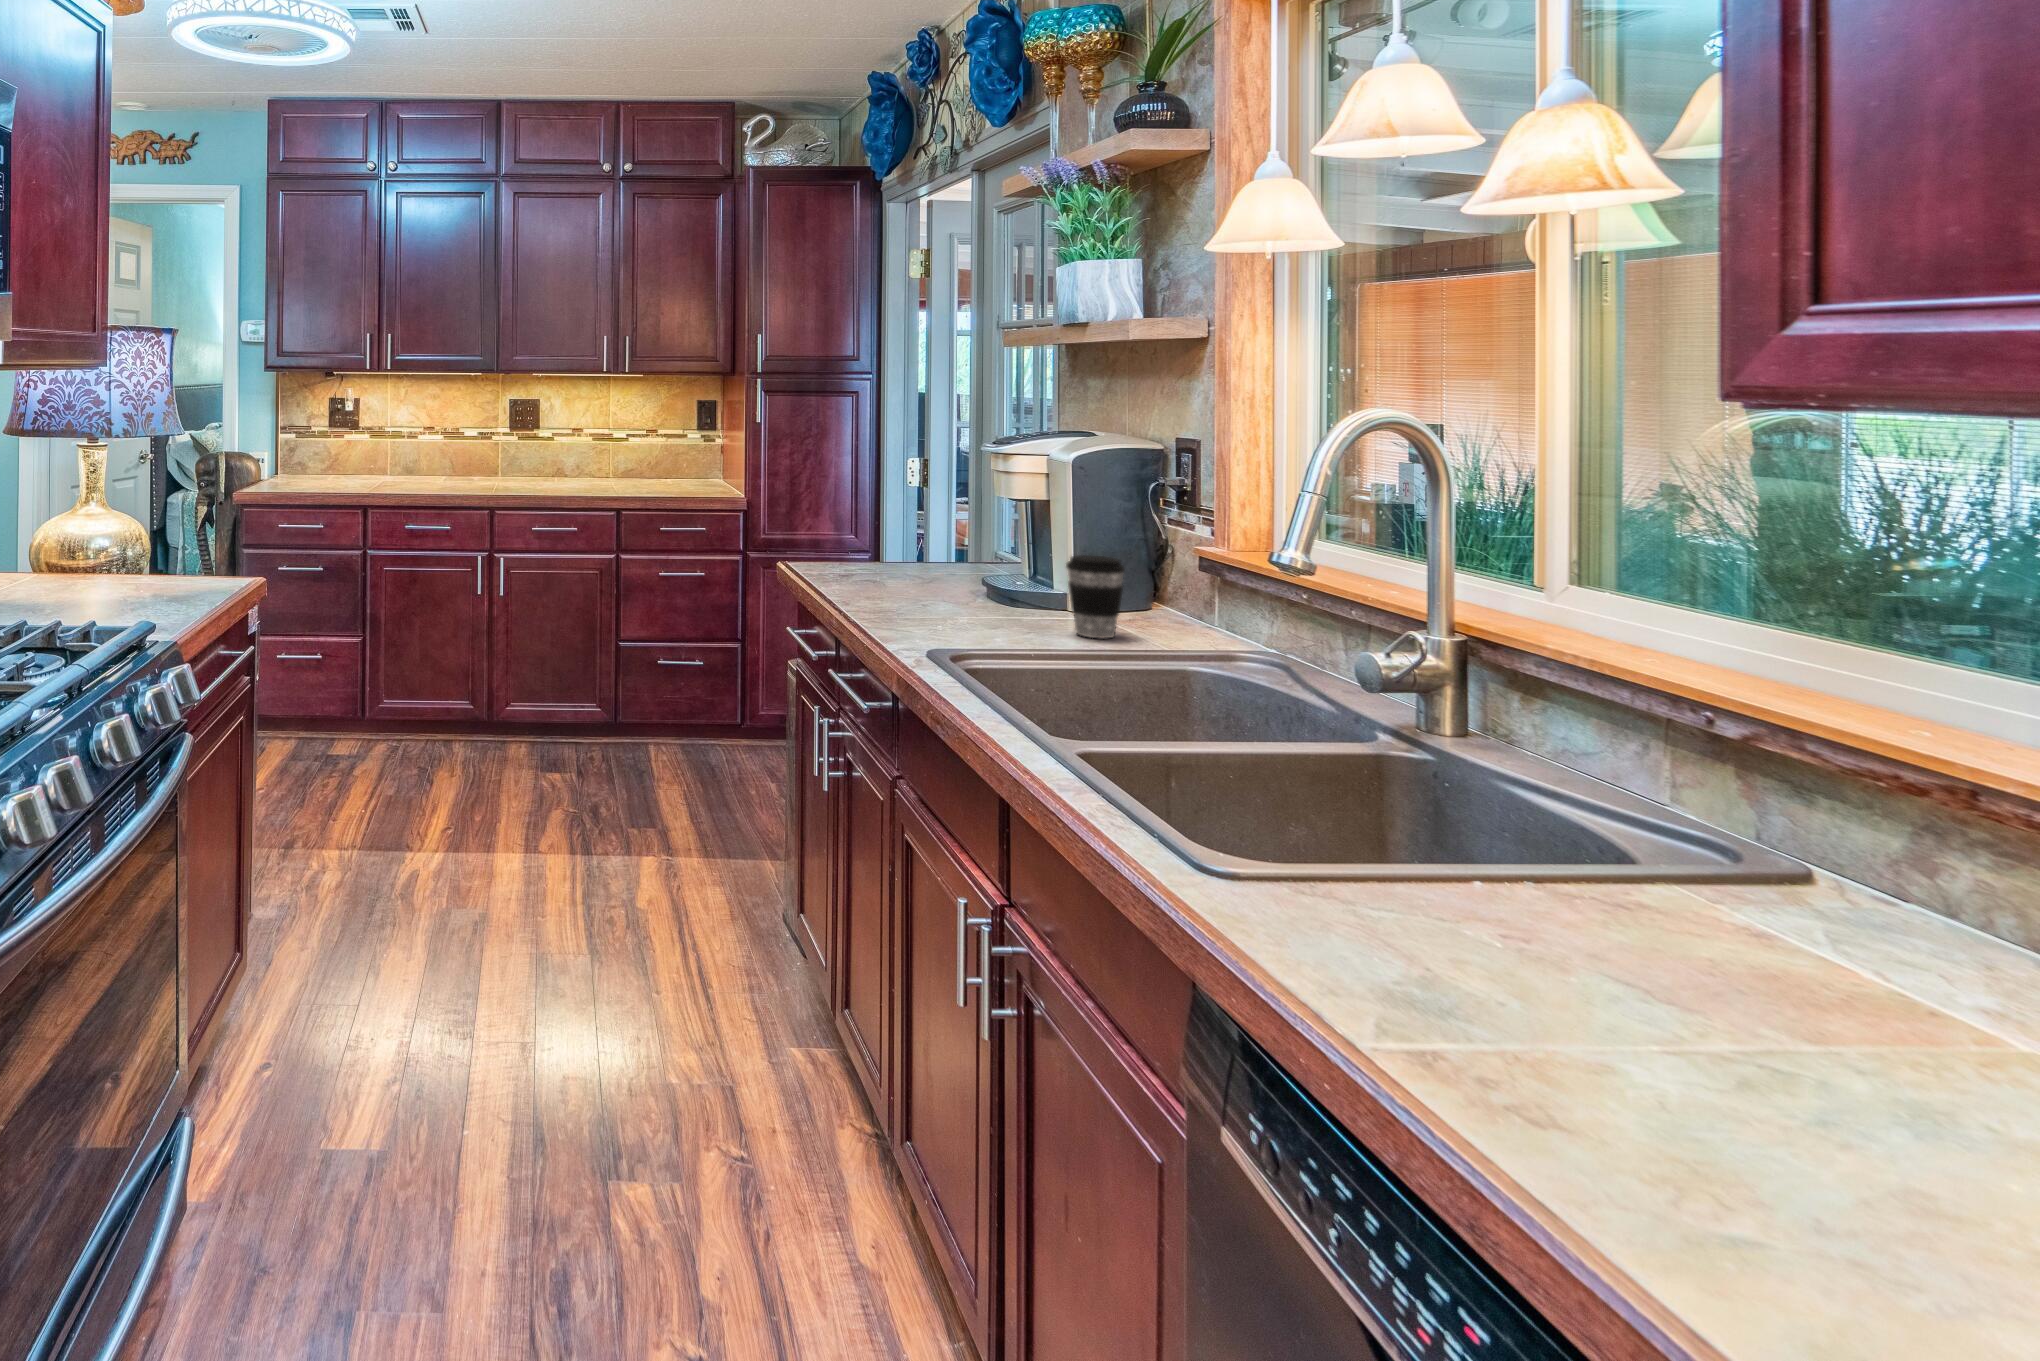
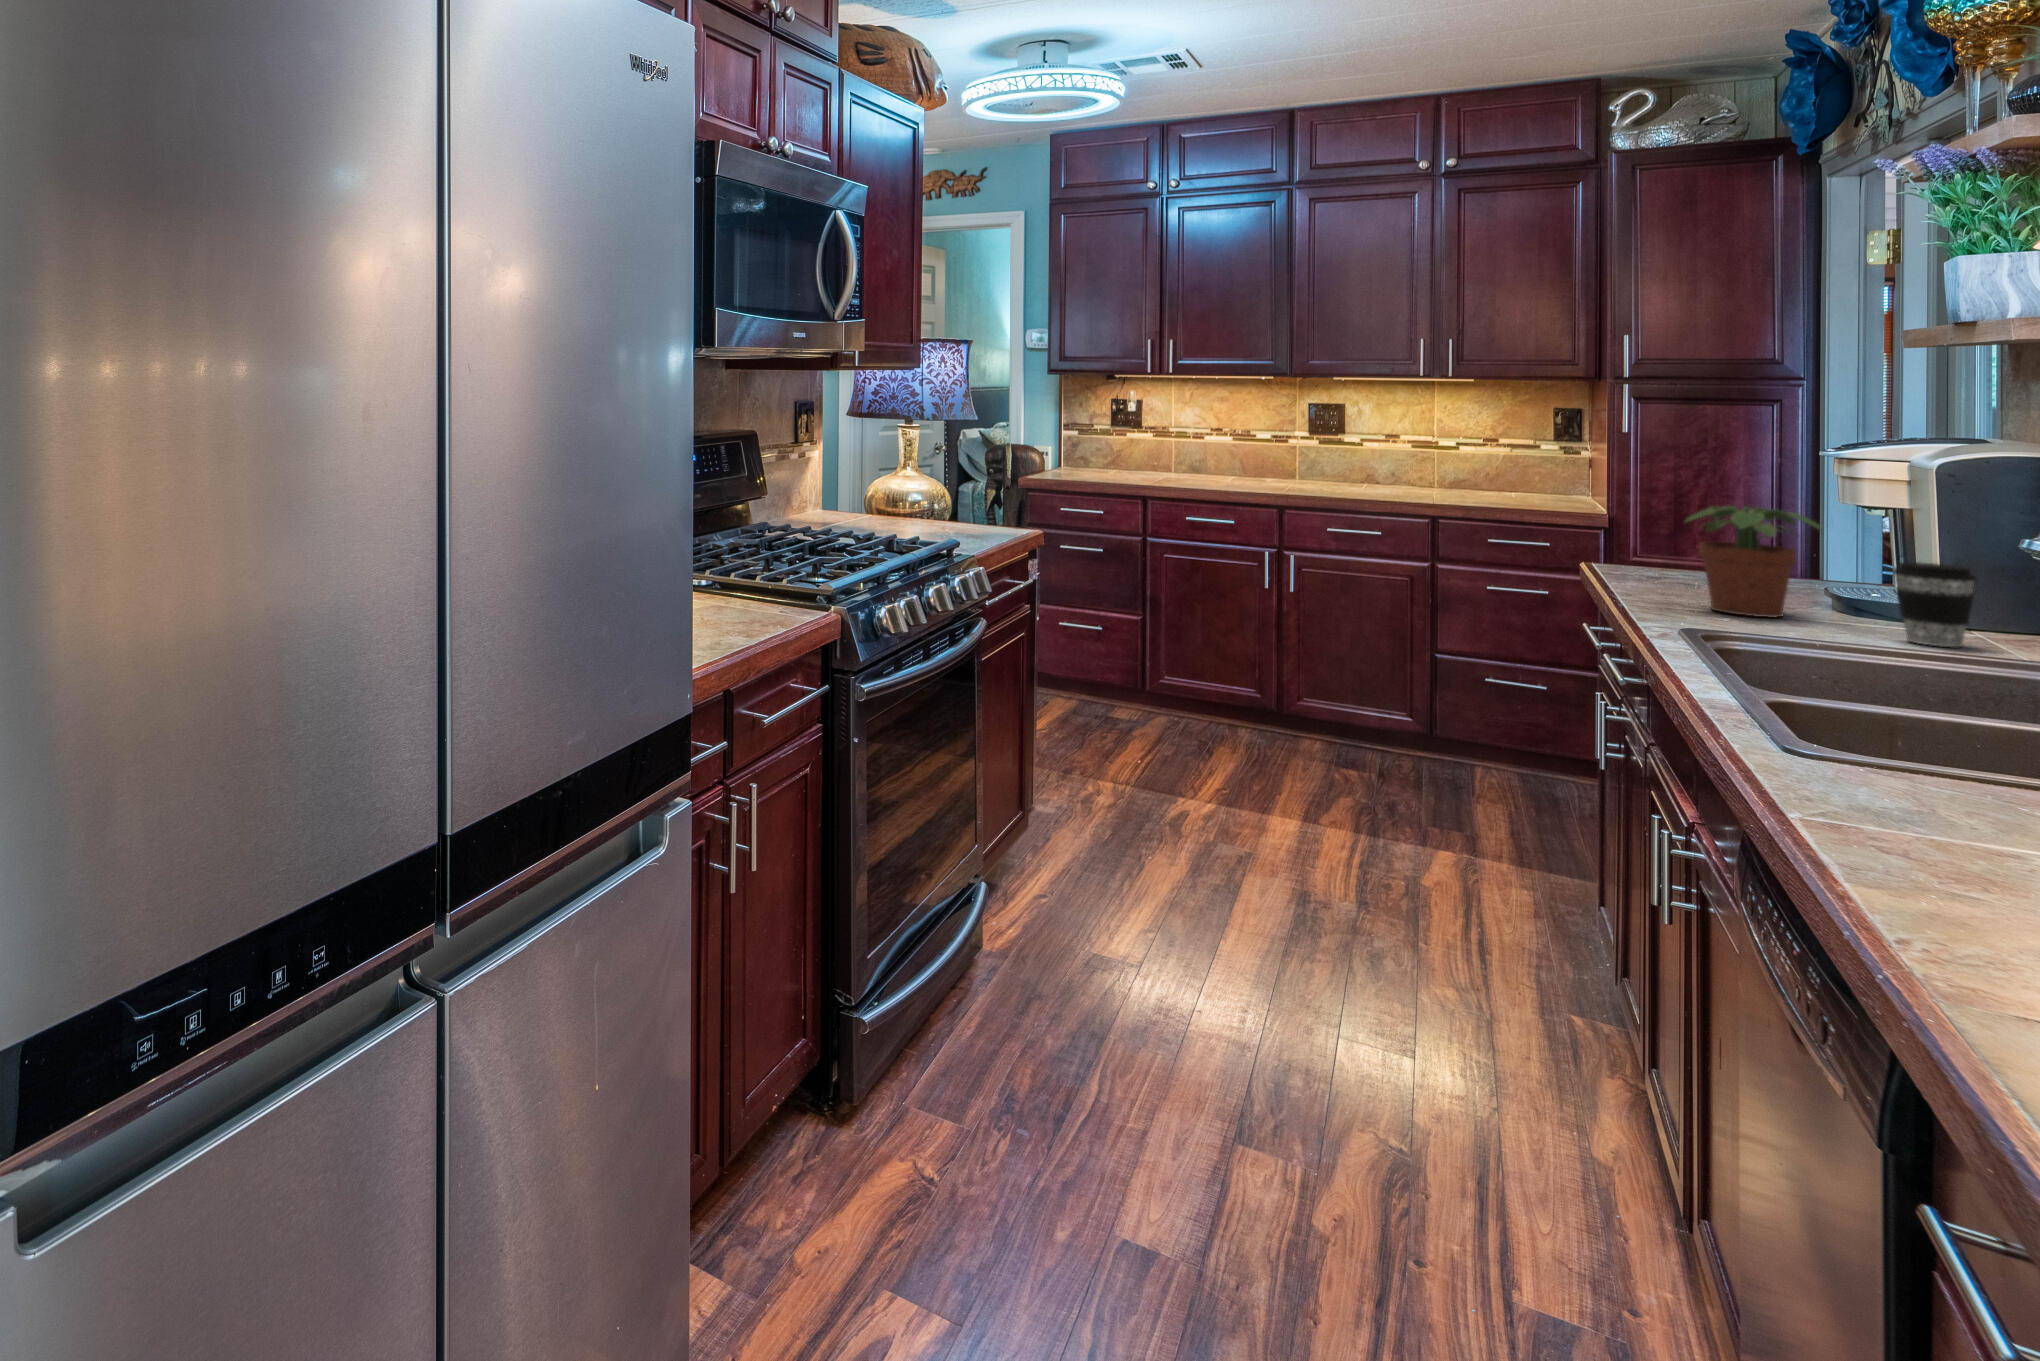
potted plant: none [901,504,999,618] -> present [1686,506,1821,617]

